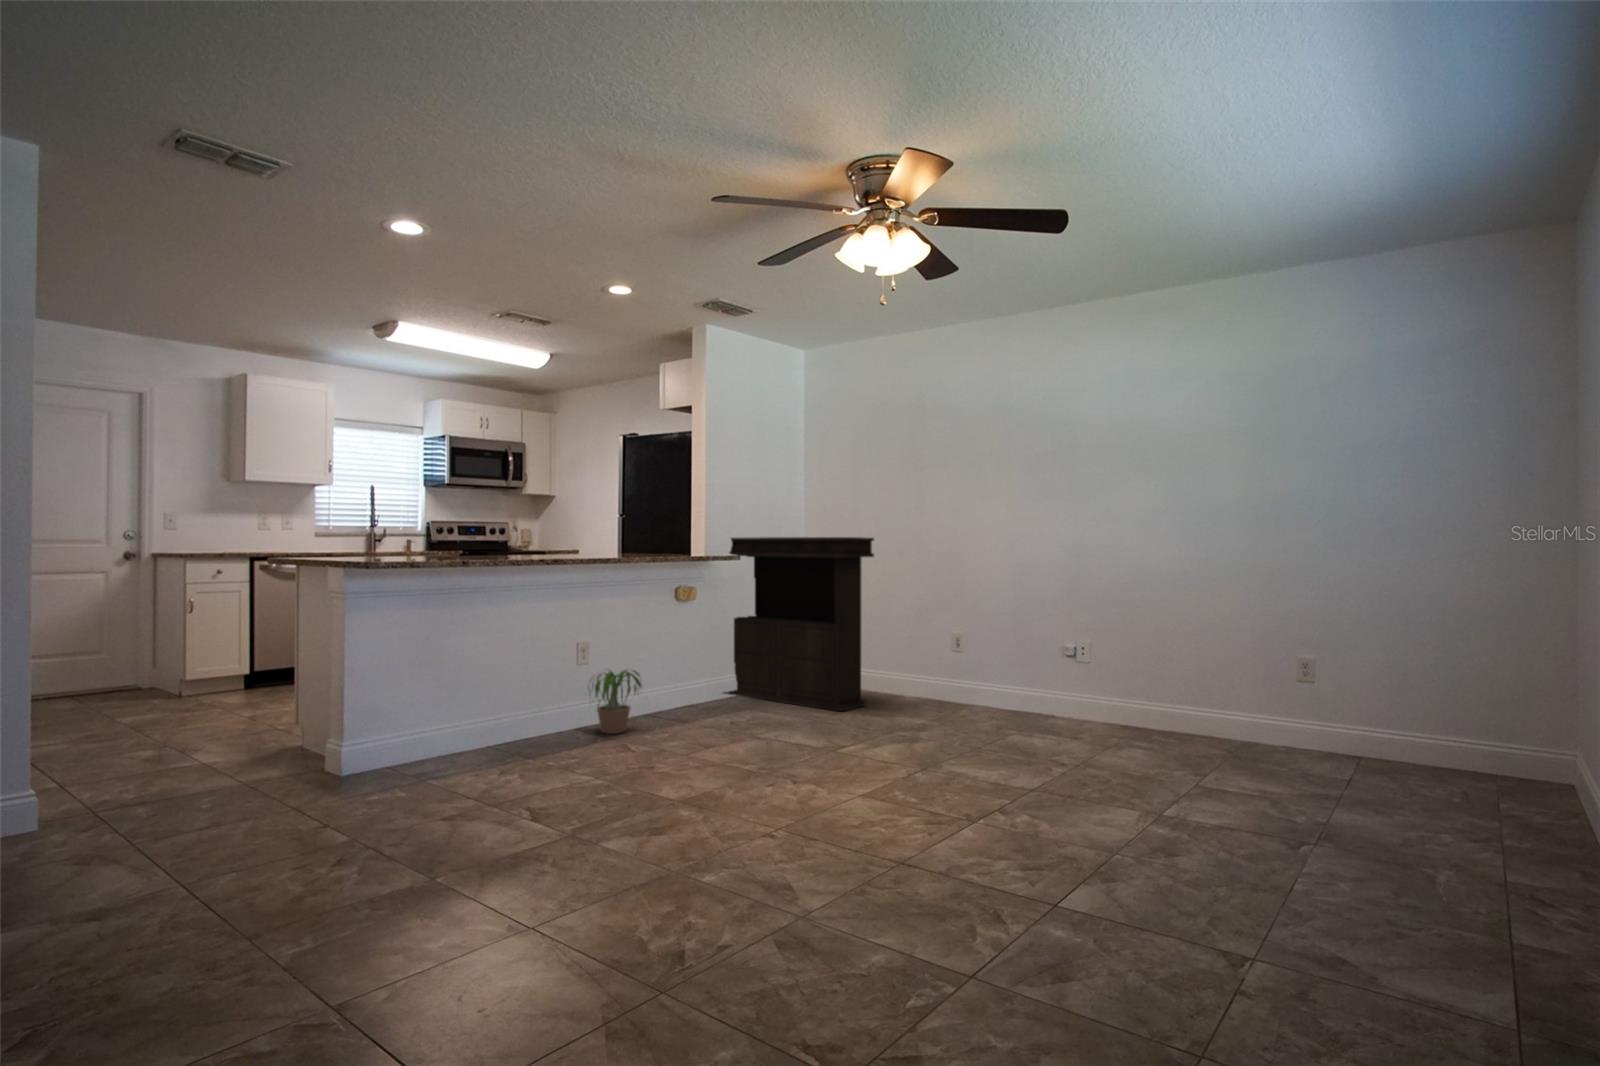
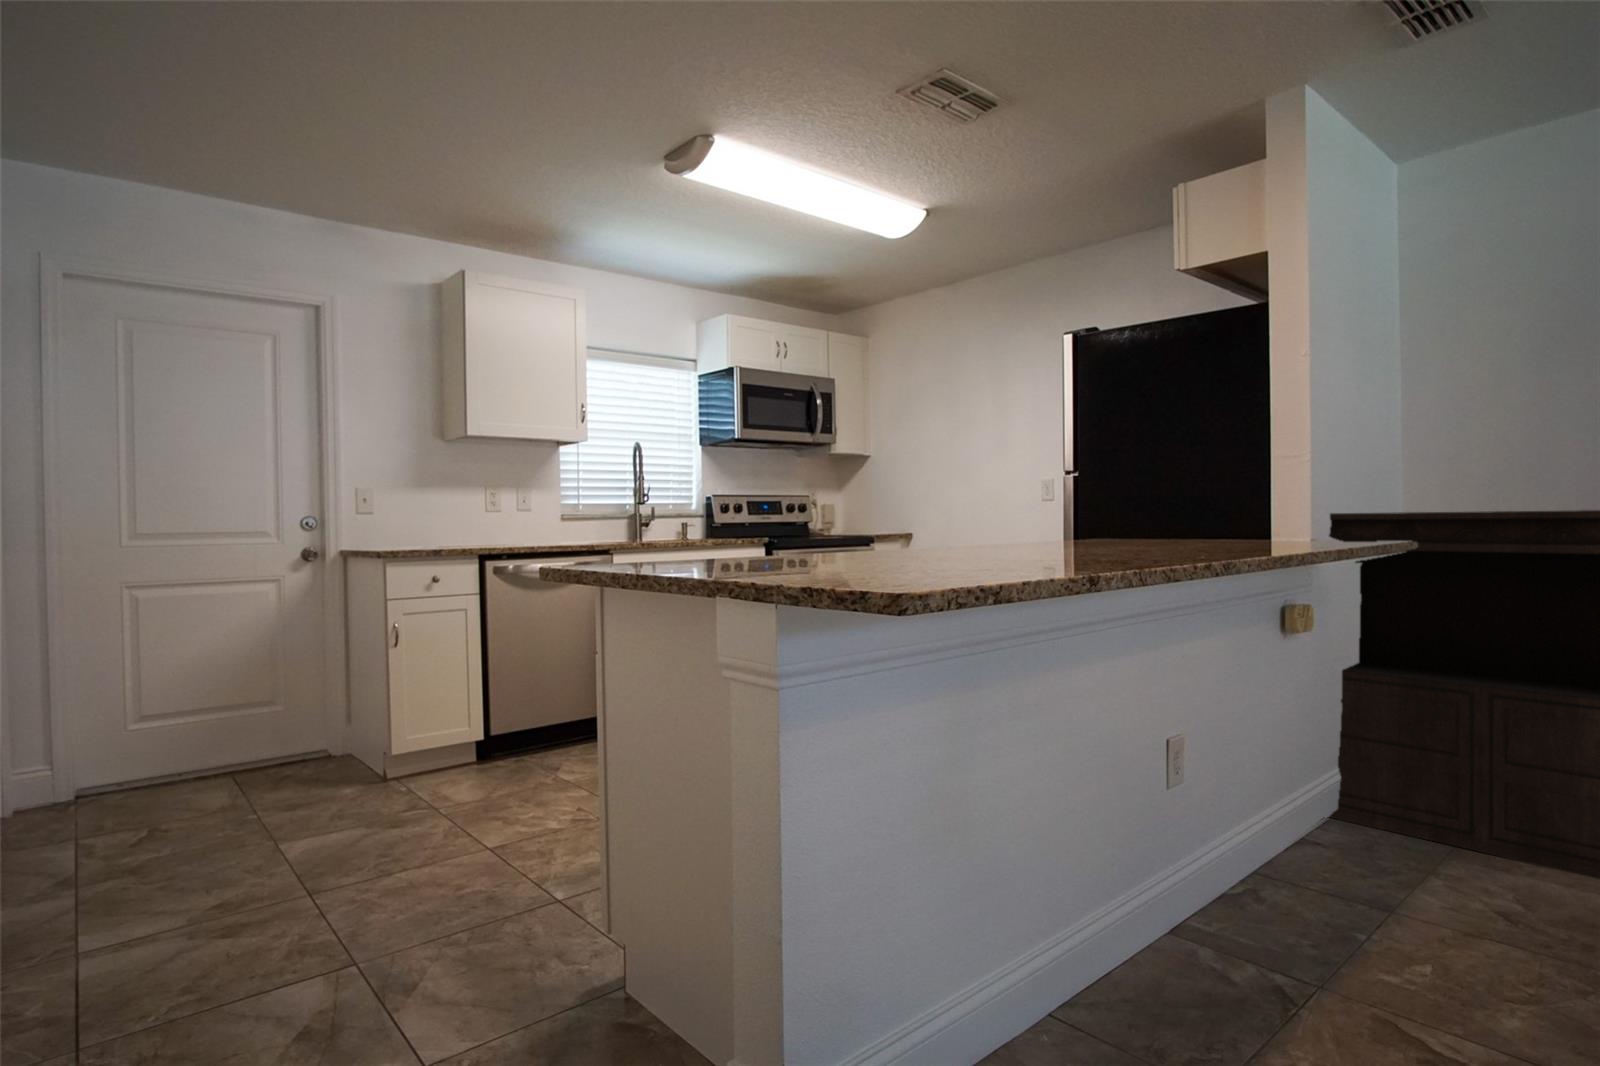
potted plant: present [589,669,641,734] -> none [1174,819,1354,984]

